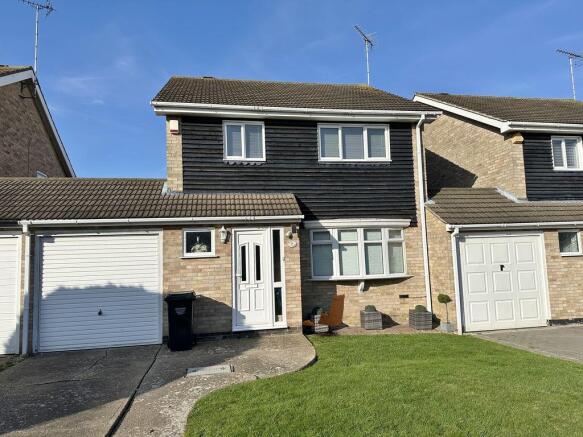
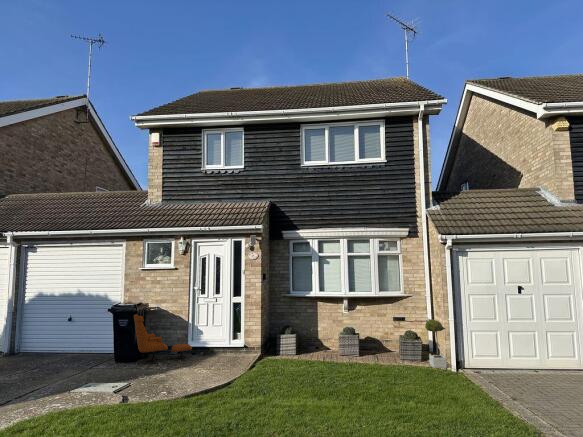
lounge chair: present [303,294,345,337] -> present [134,314,192,365]

